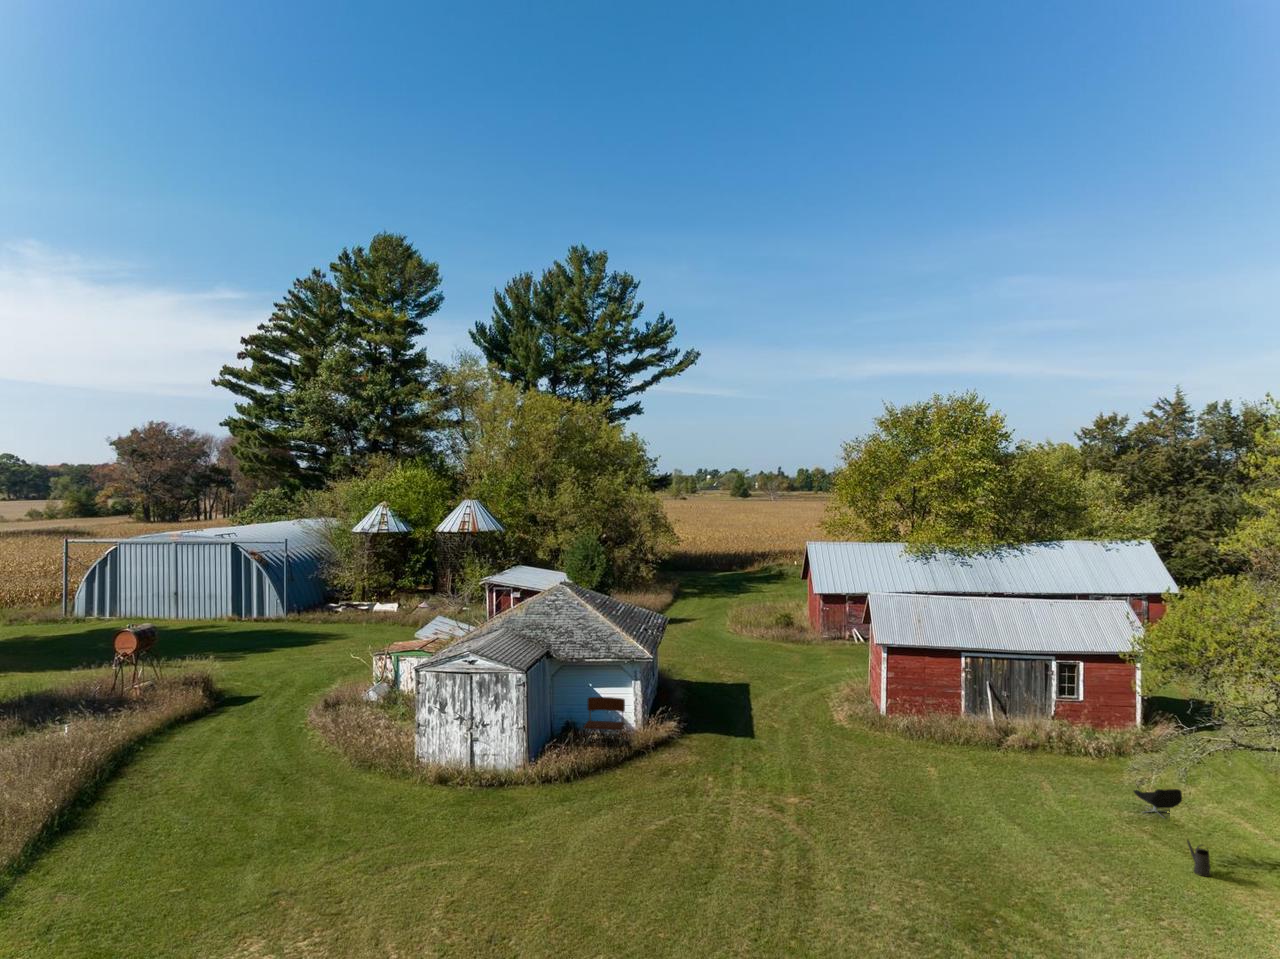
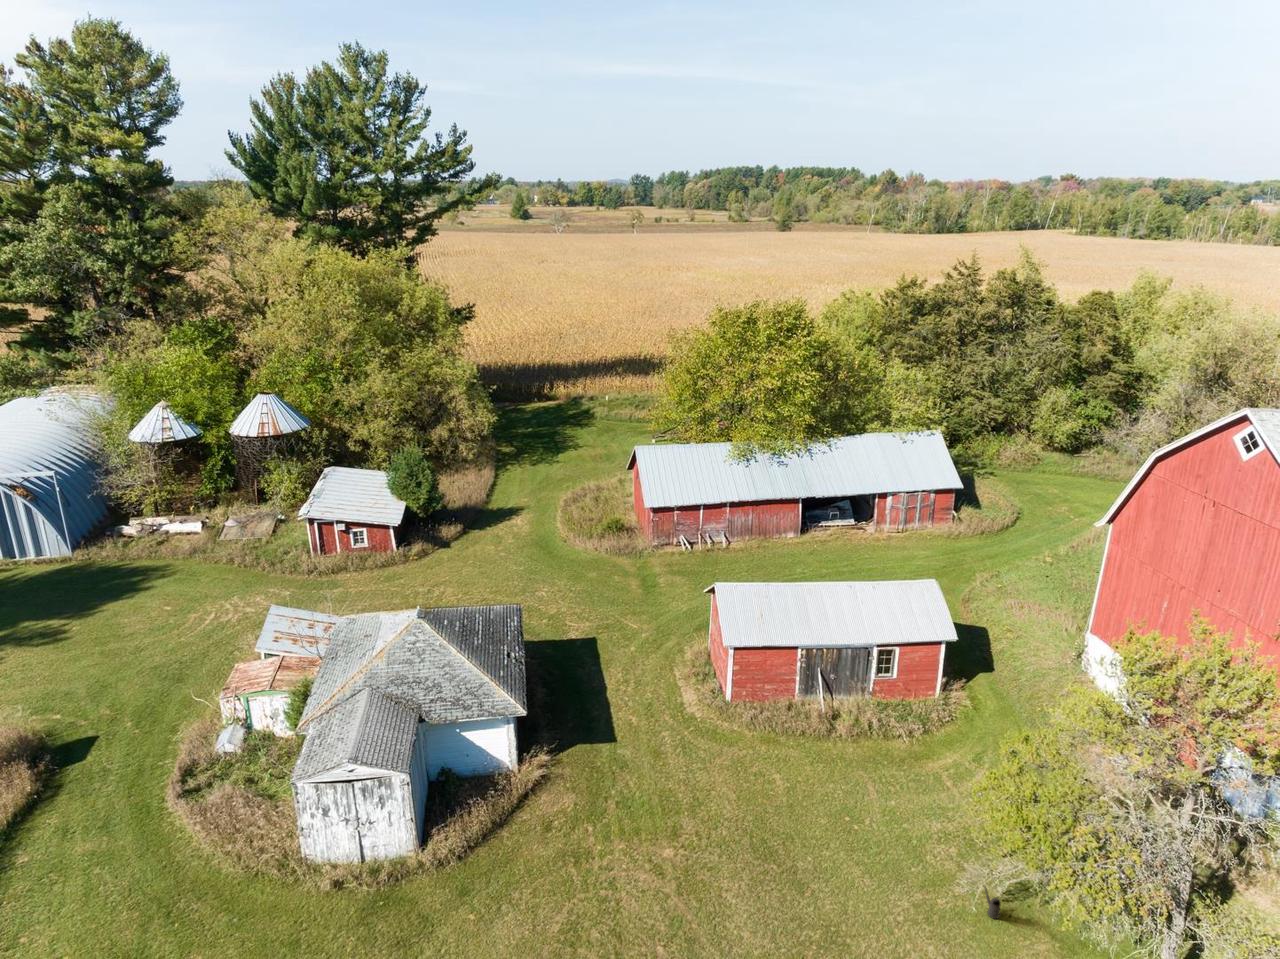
bench: present [584,697,625,745] -> none [465,742,503,789]
lounge chair: present [1133,789,1182,814] -> none [939,805,976,833]

